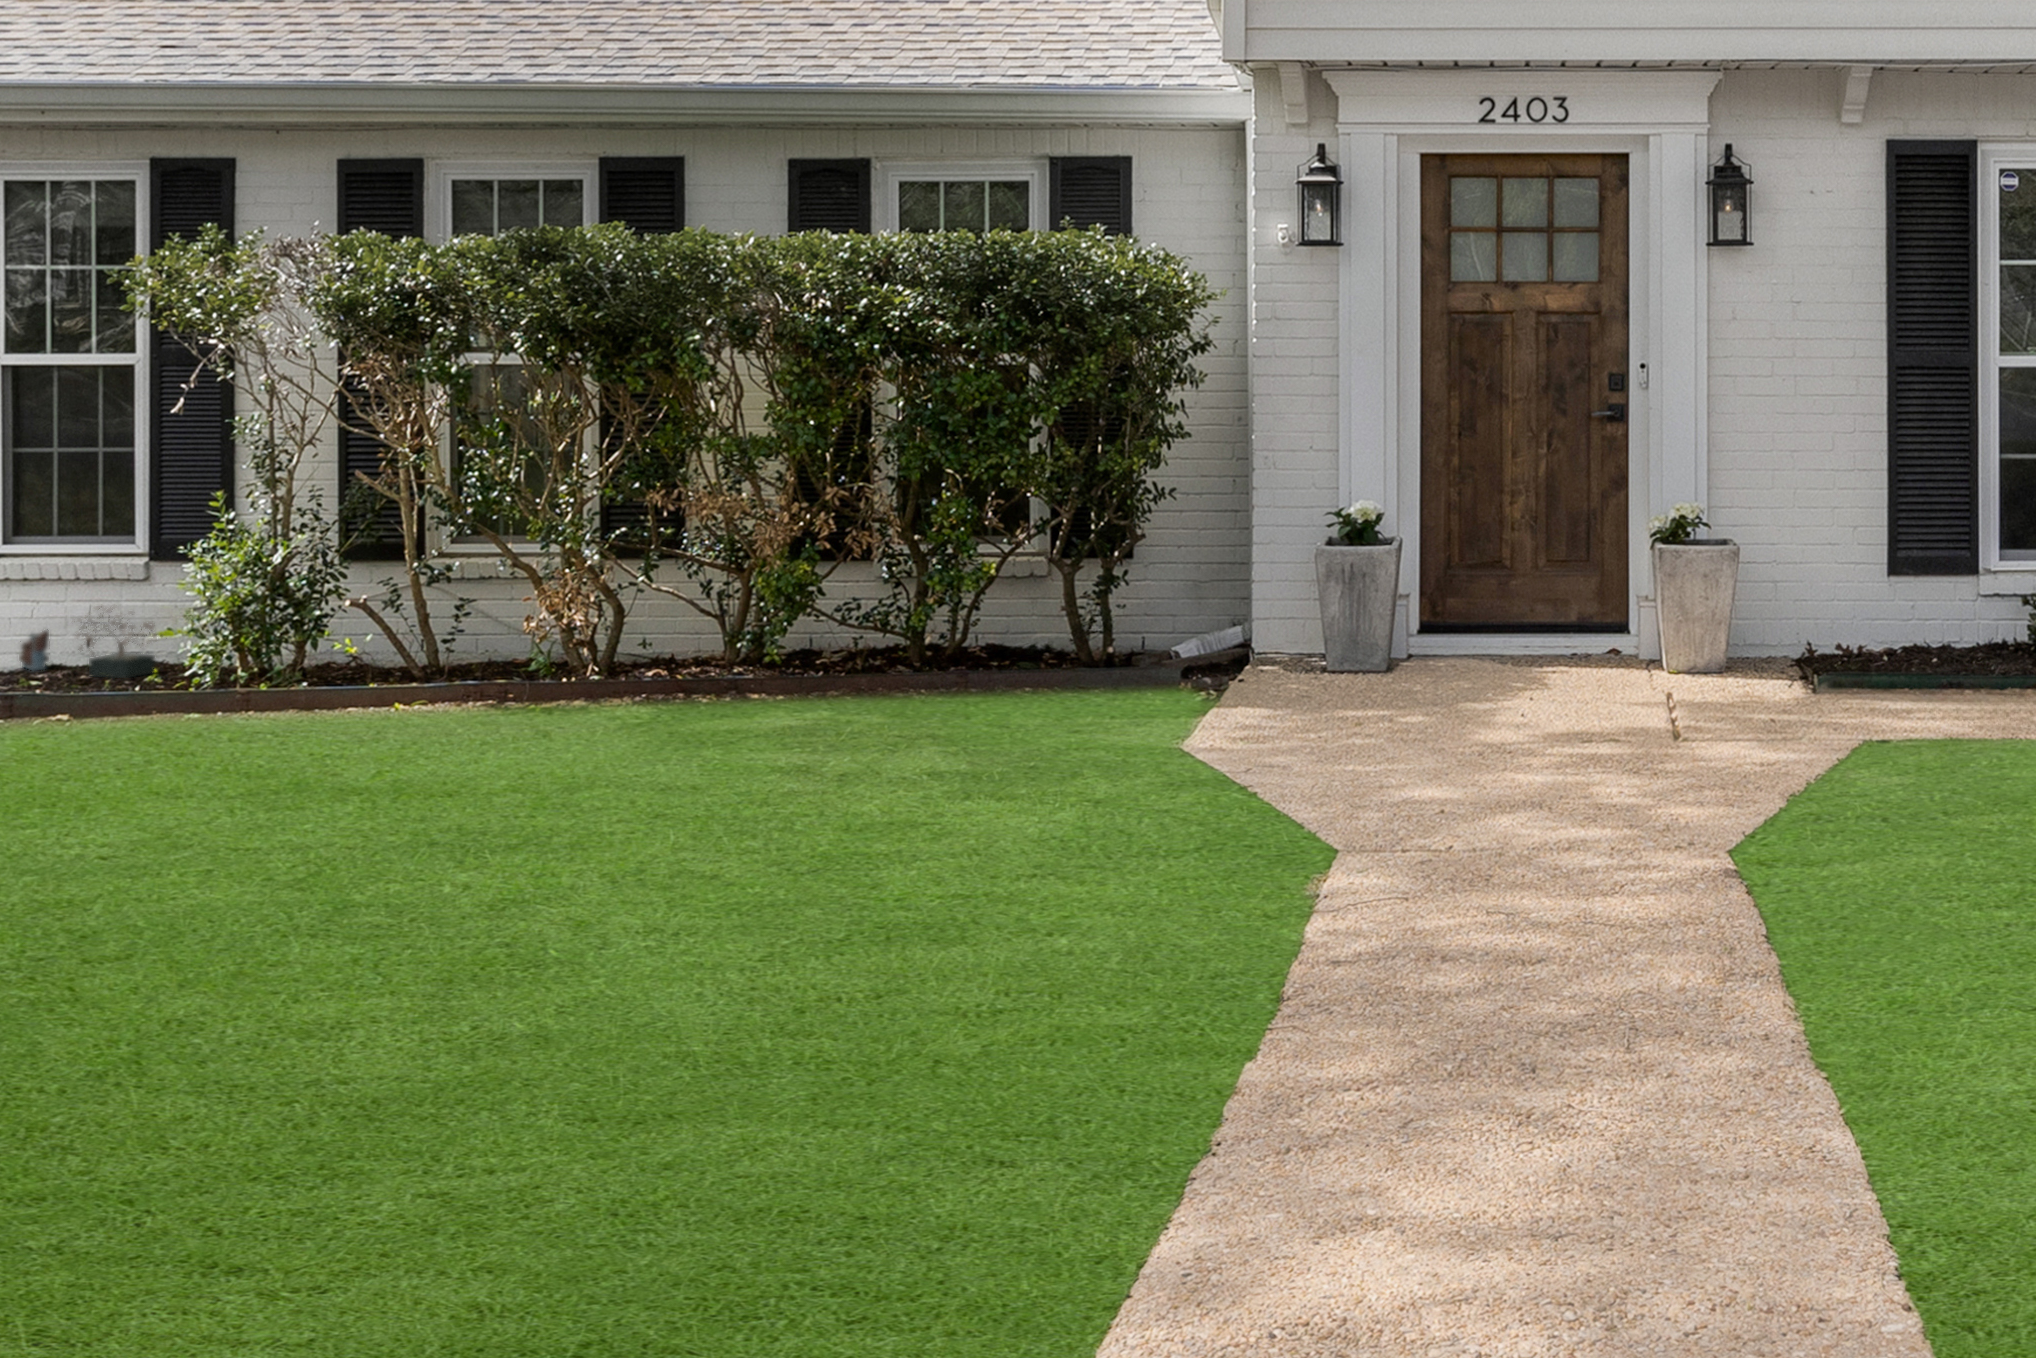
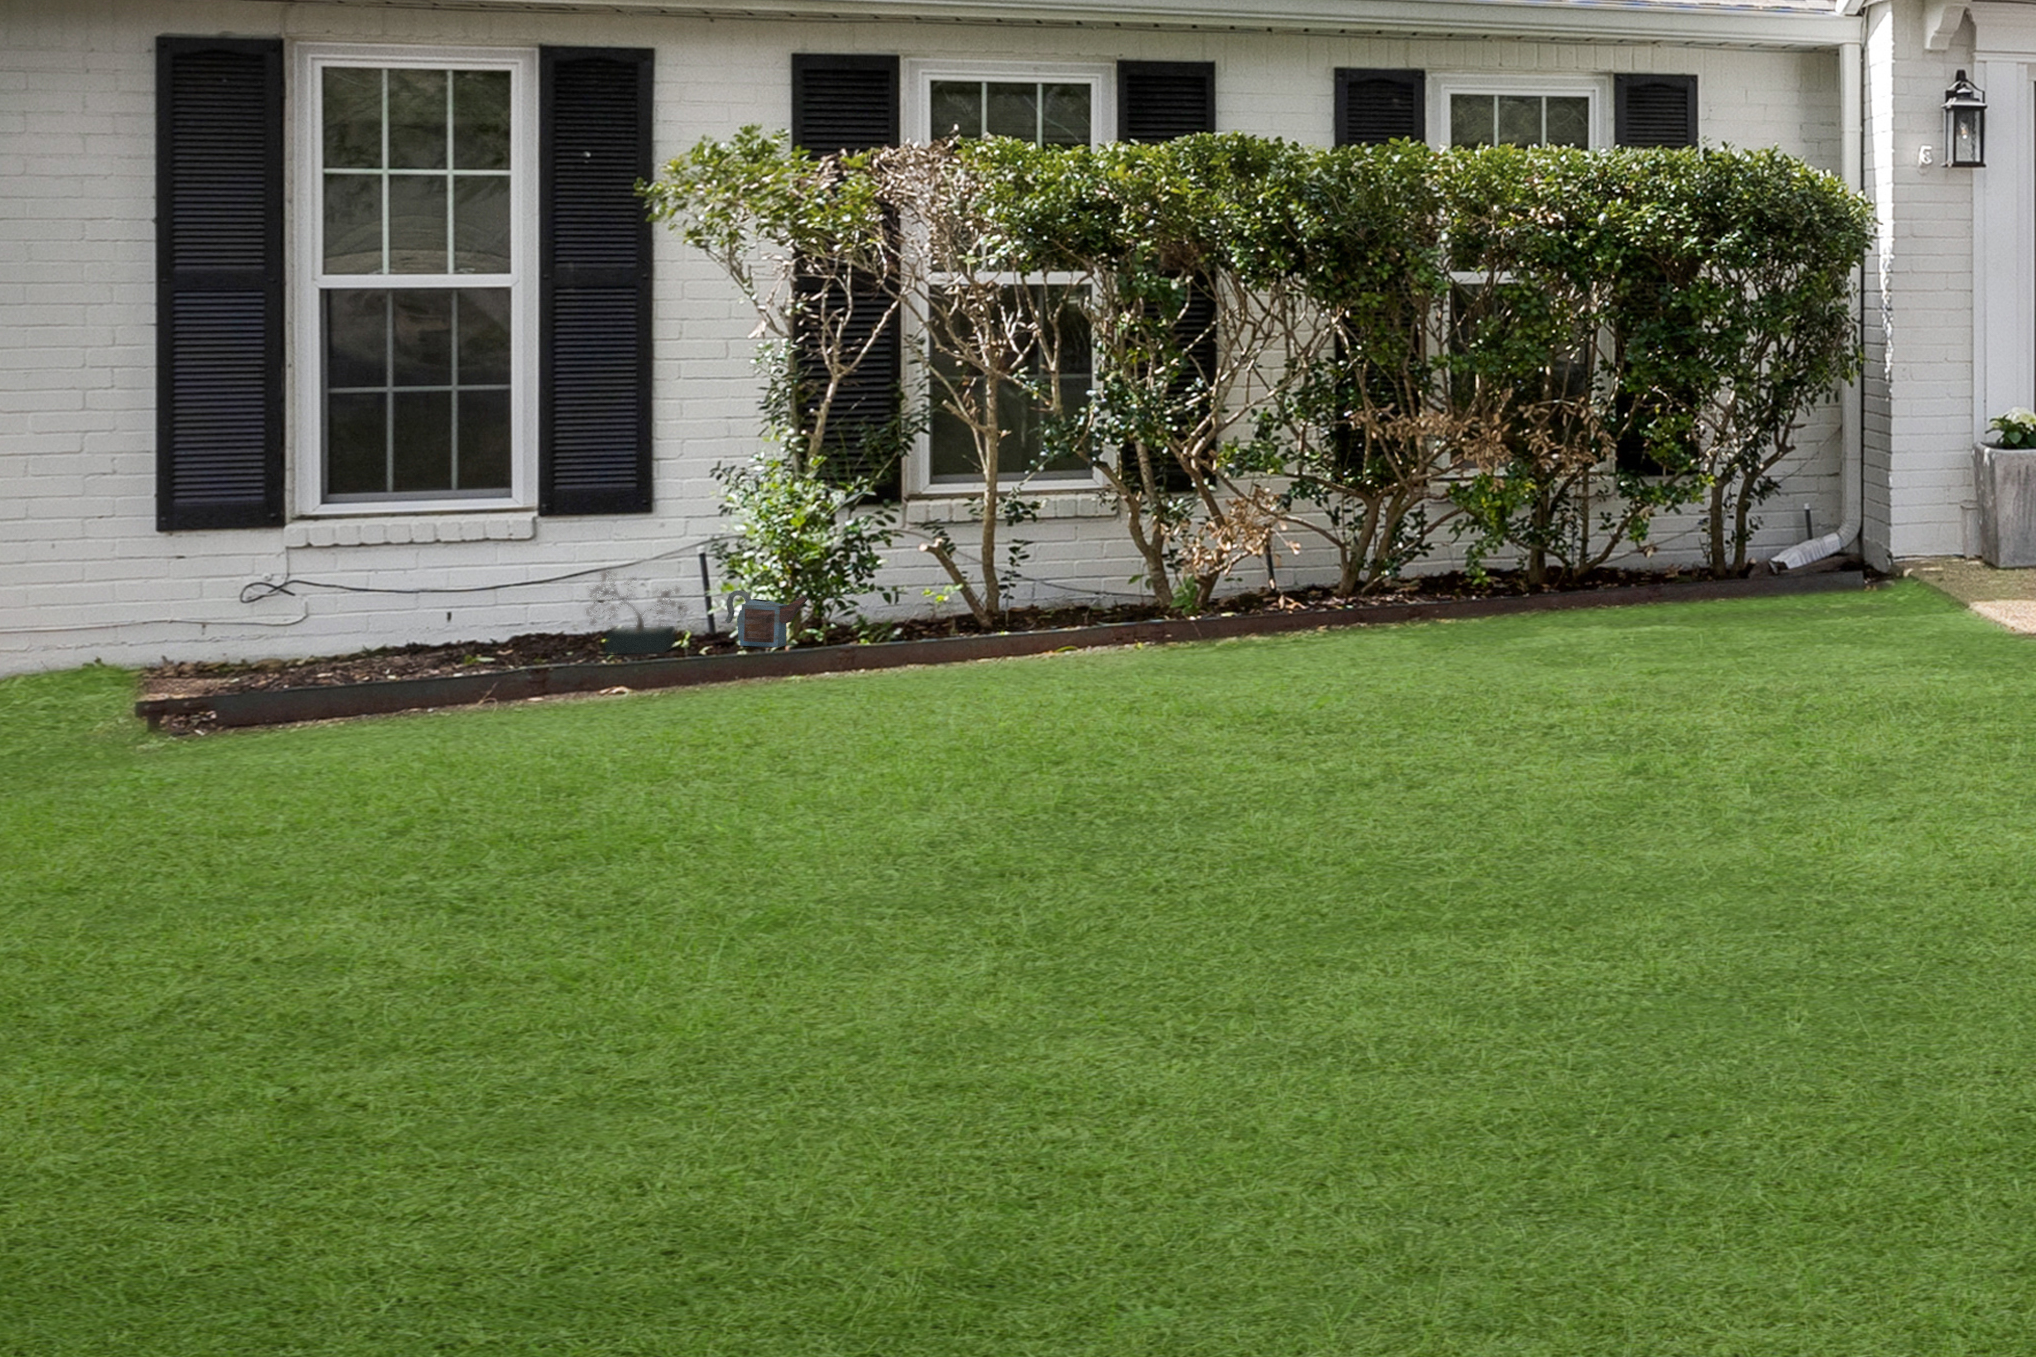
watering can: present [19,629,50,670] -> present [725,590,808,647]

